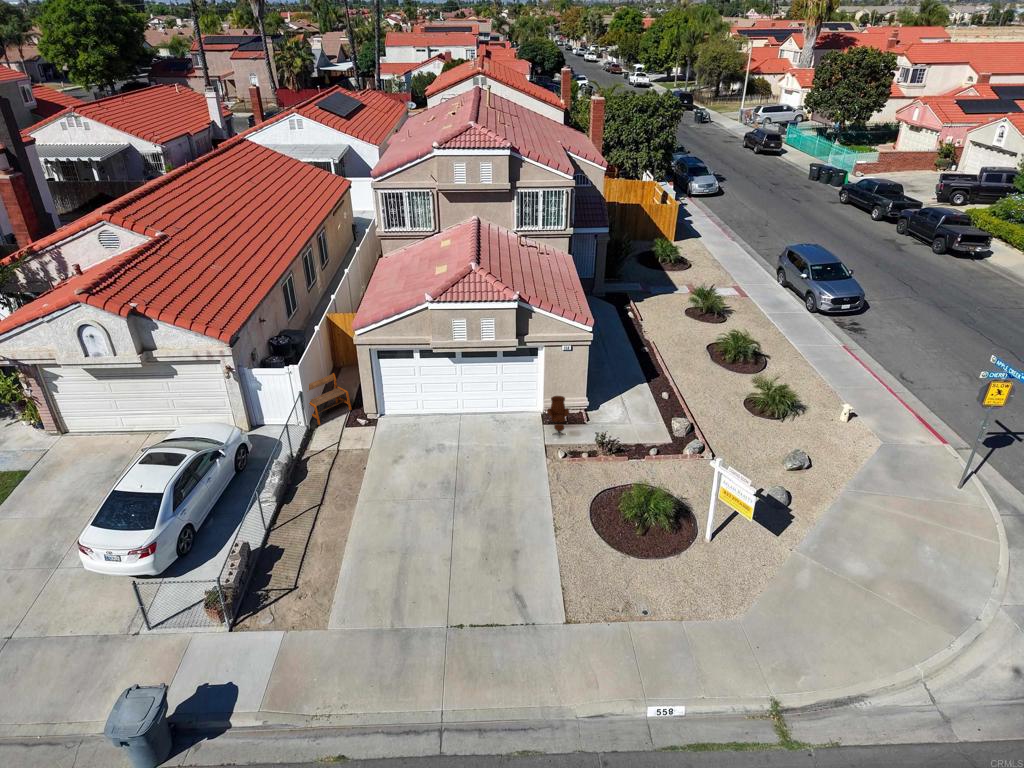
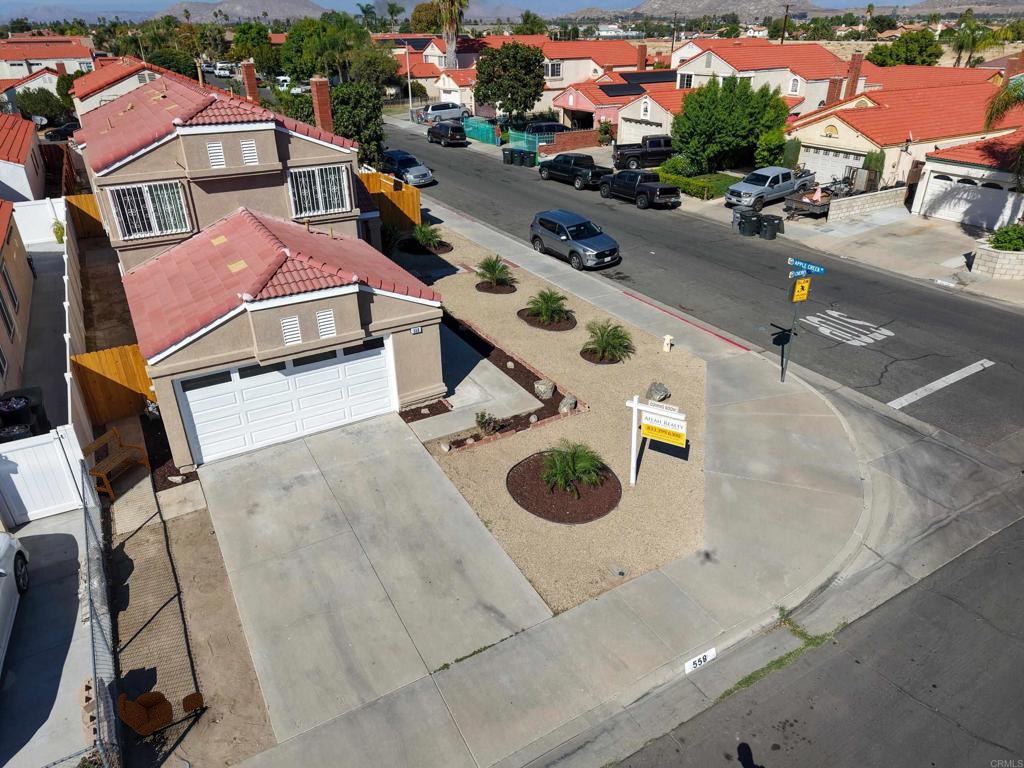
lounge chair: present [547,396,570,434] -> present [117,691,211,746]

